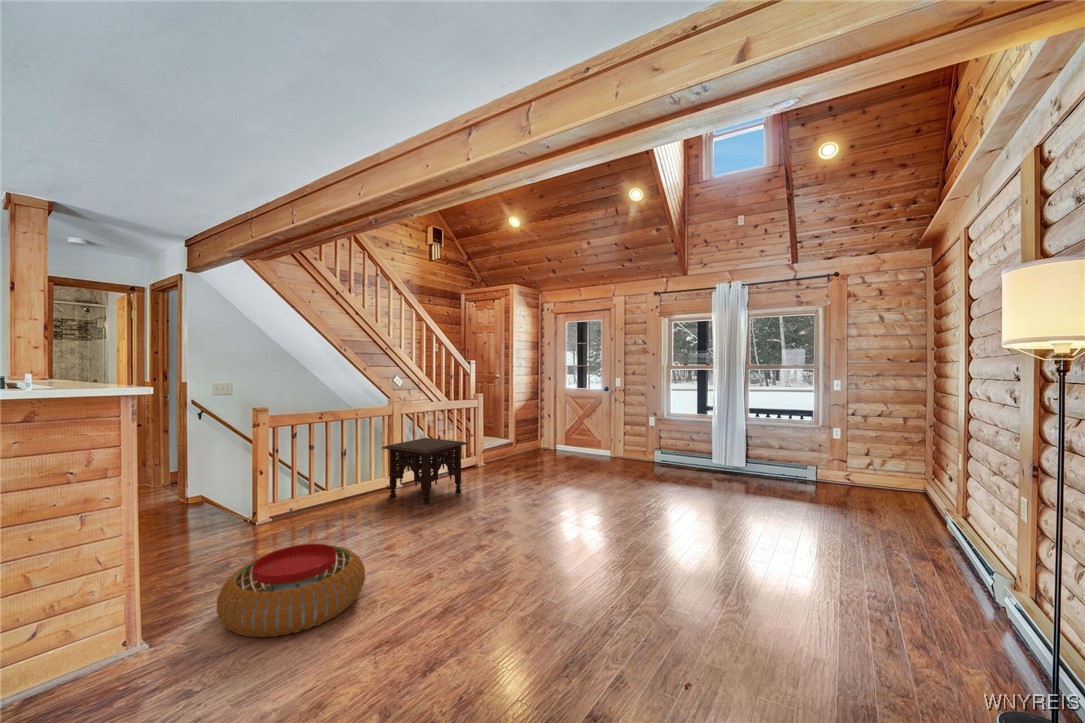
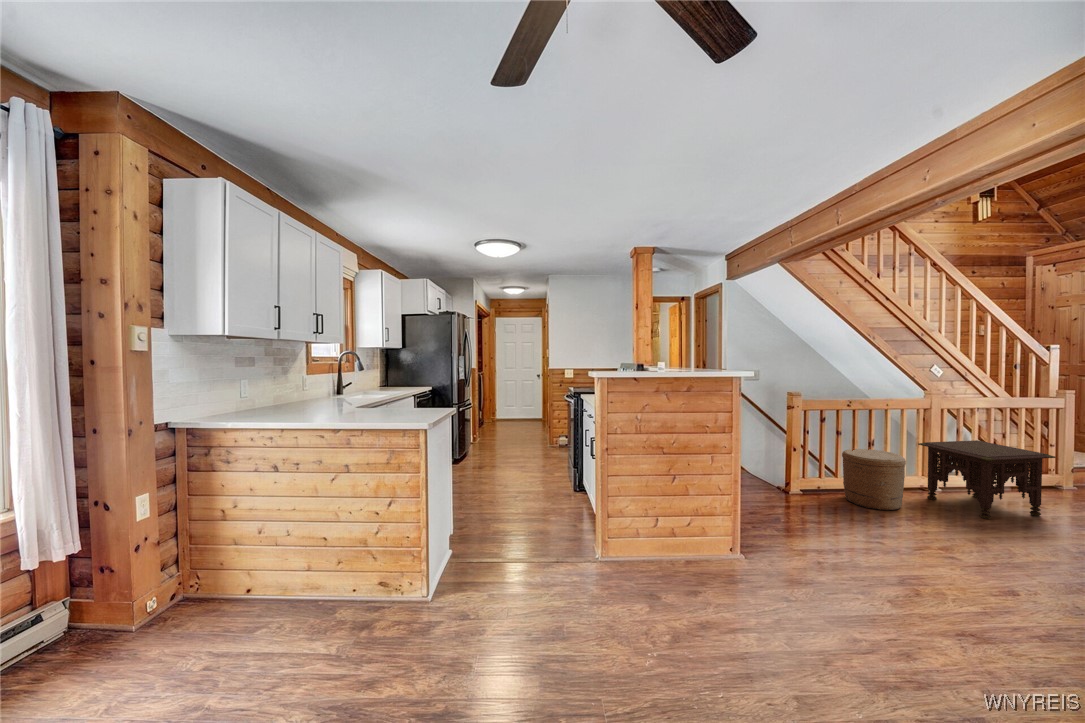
woven basket: none [311,460,368,522] -> present [842,449,906,510]
pouf: present [217,544,365,637] -> none [797,520,938,599]

